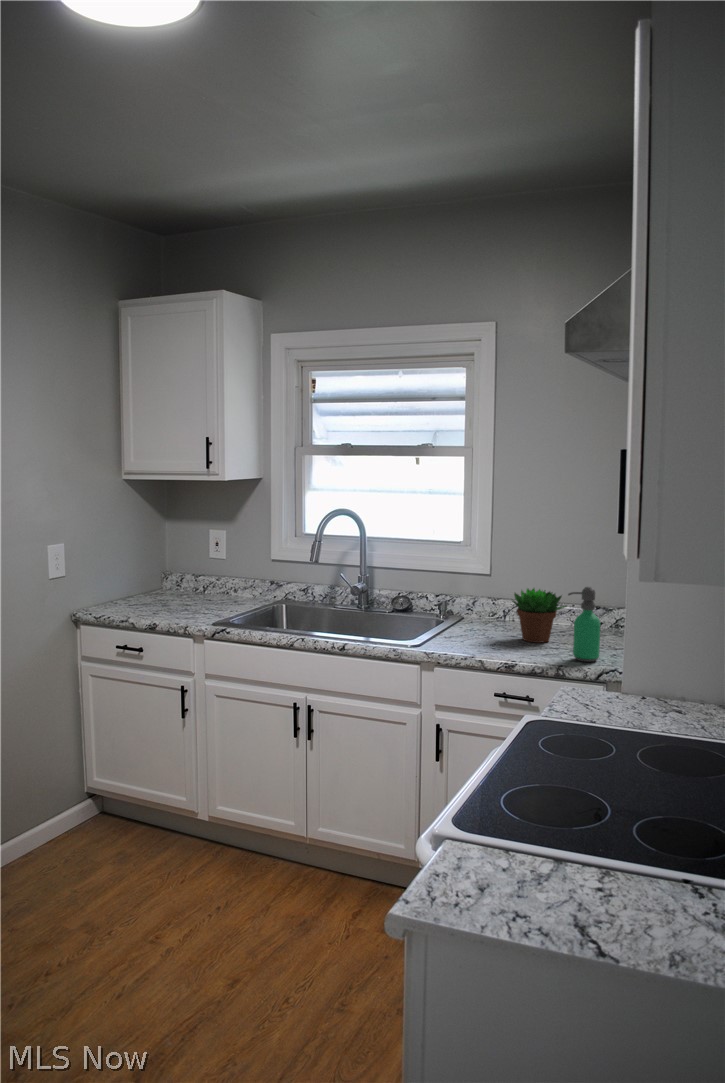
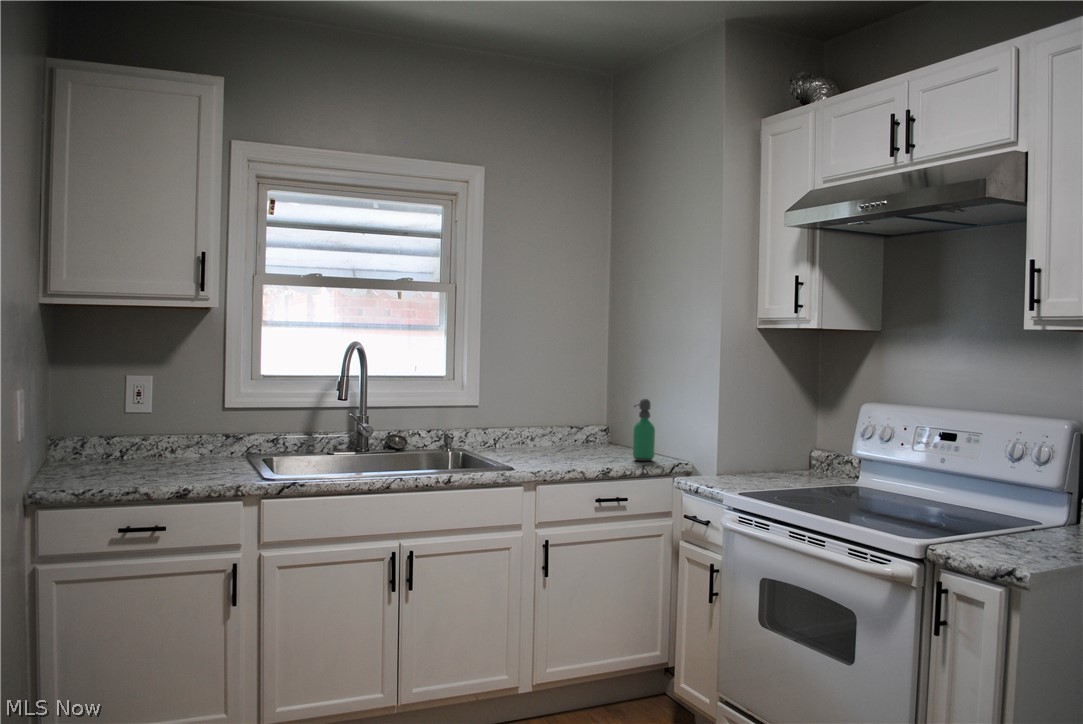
succulent plant: present [512,588,566,643] -> none [543,408,590,457]

